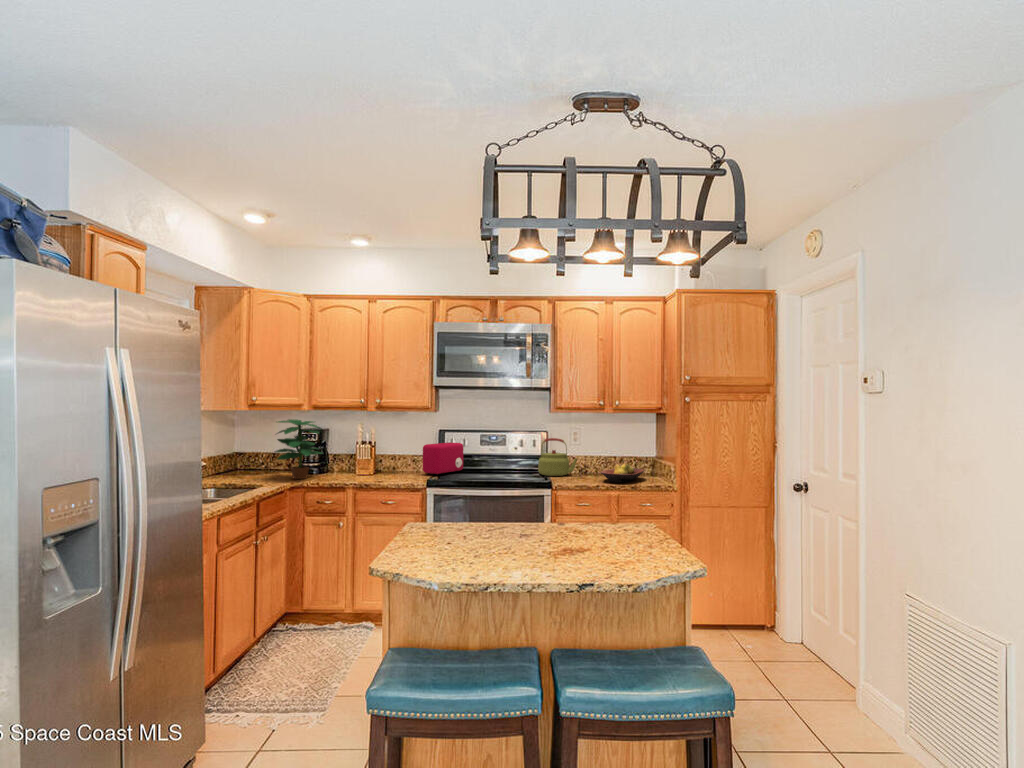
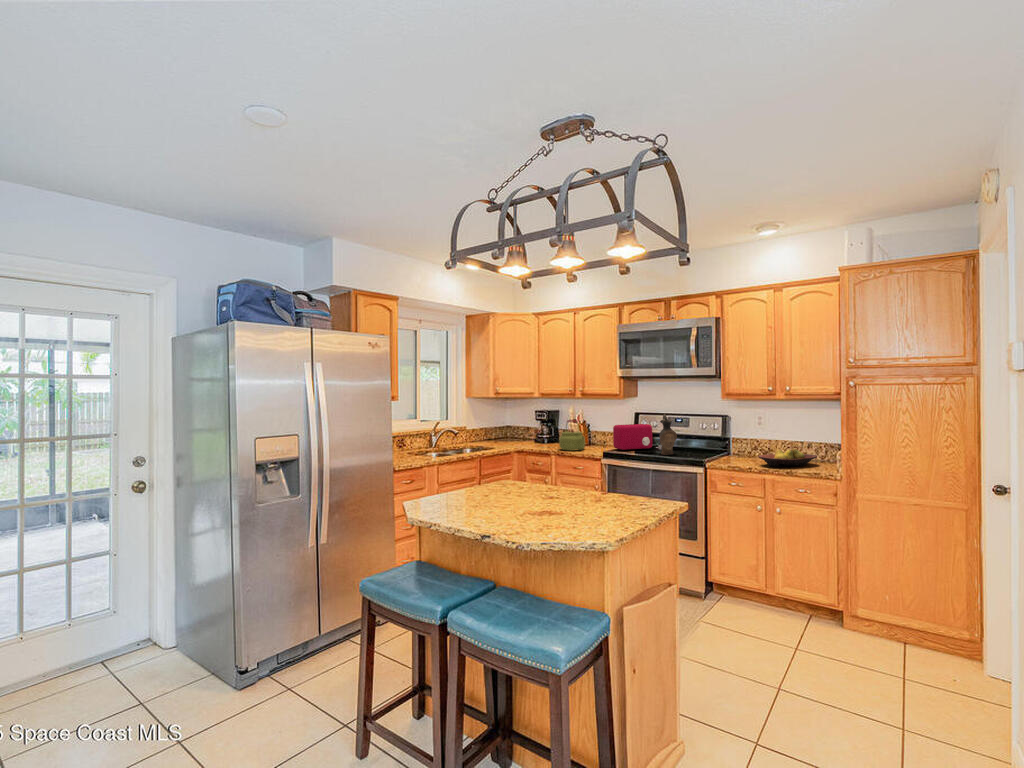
potted plant: present [275,419,322,479] -> none [506,404,543,448]
ceramic pitcher: none [484,431,504,477] -> present [659,414,677,455]
kettle: present [538,438,577,476] -> present [559,420,585,451]

